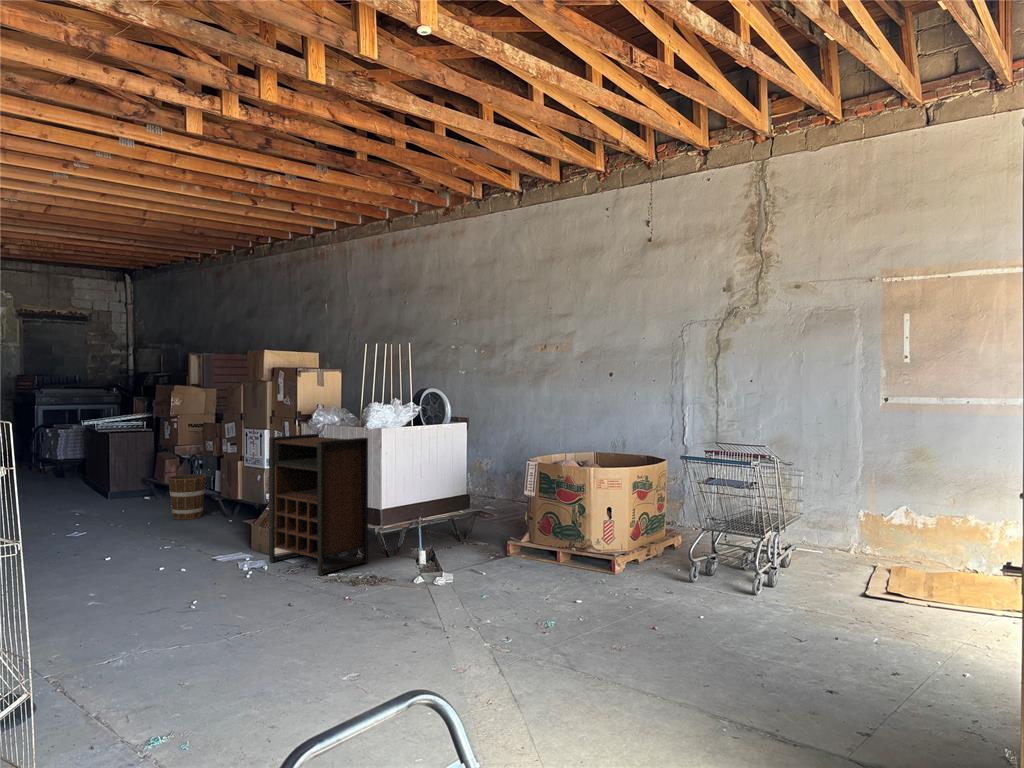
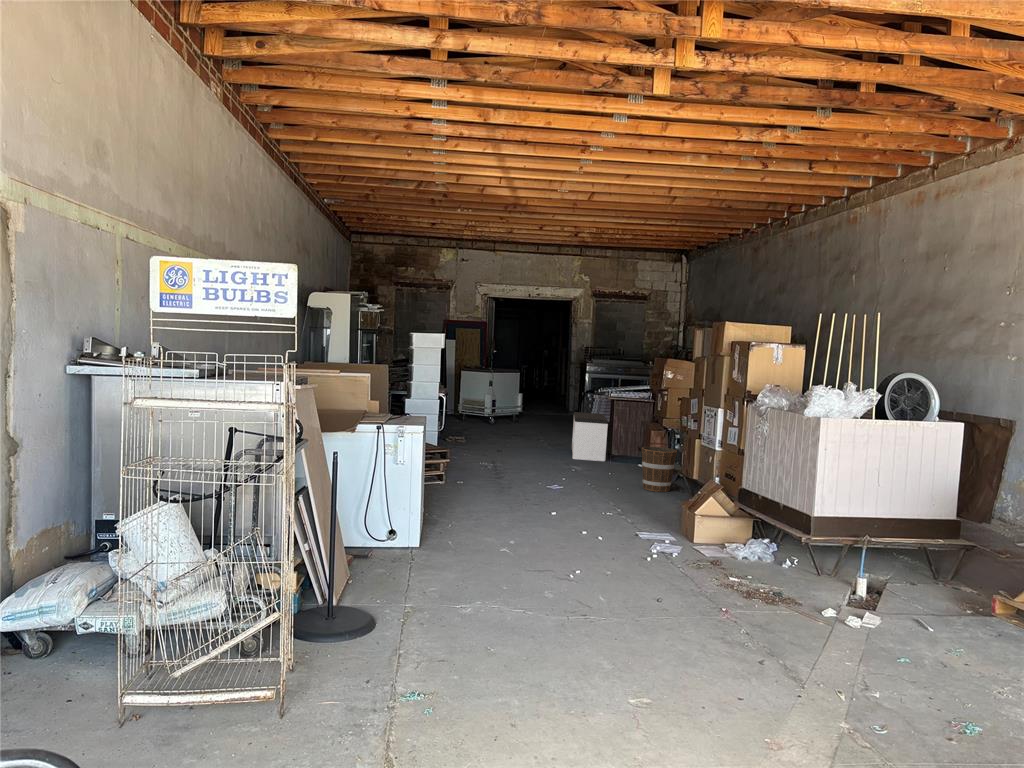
shelving unit: present [269,434,368,576] -> none [686,413,801,577]
bench: none [48,450,103,504] -> present [572,412,608,461]

